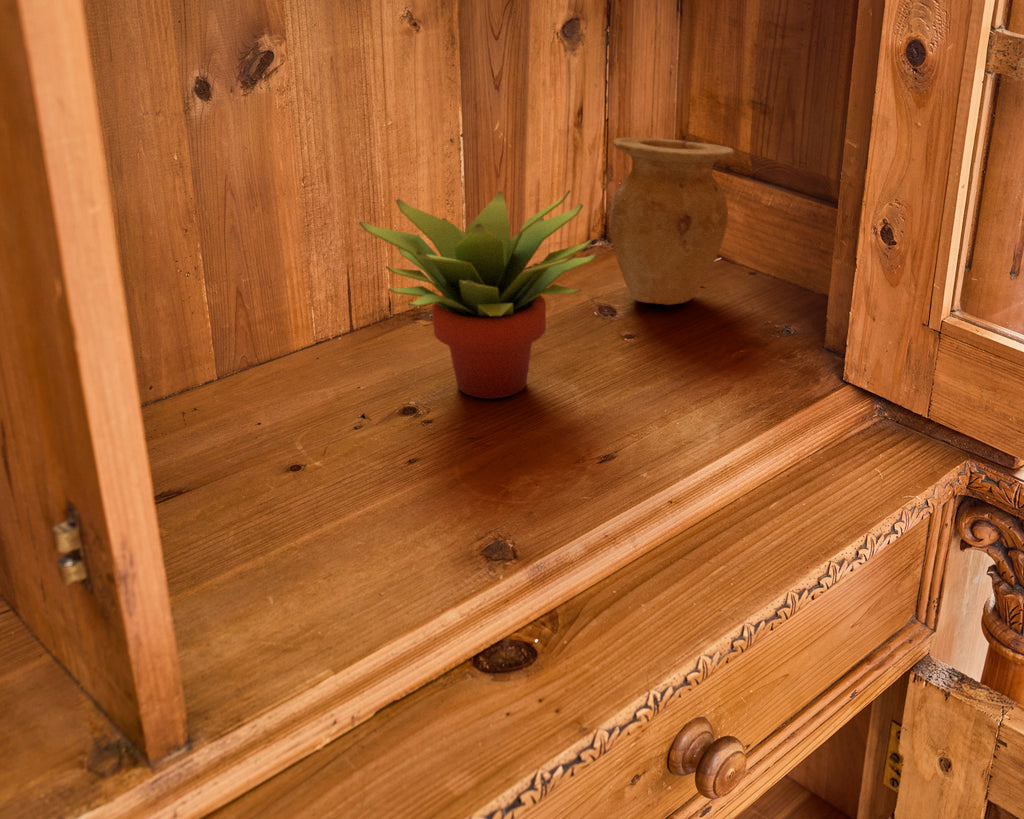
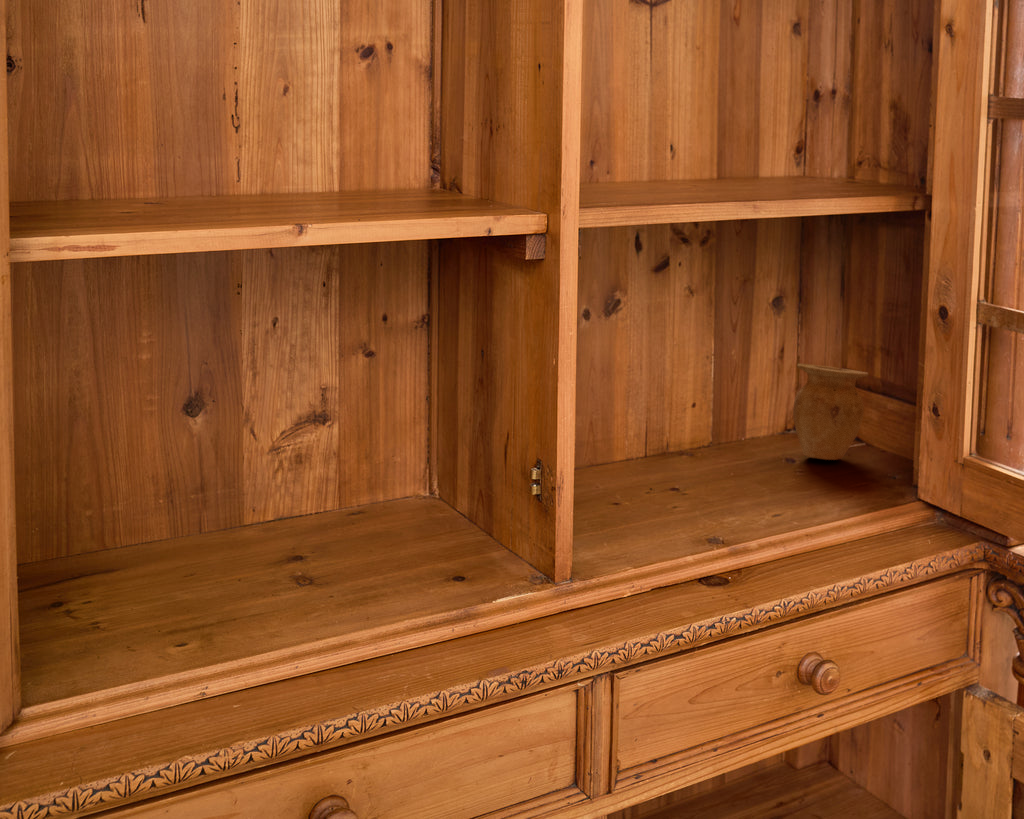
succulent plant: present [359,190,596,398] -> none [653,380,780,490]

